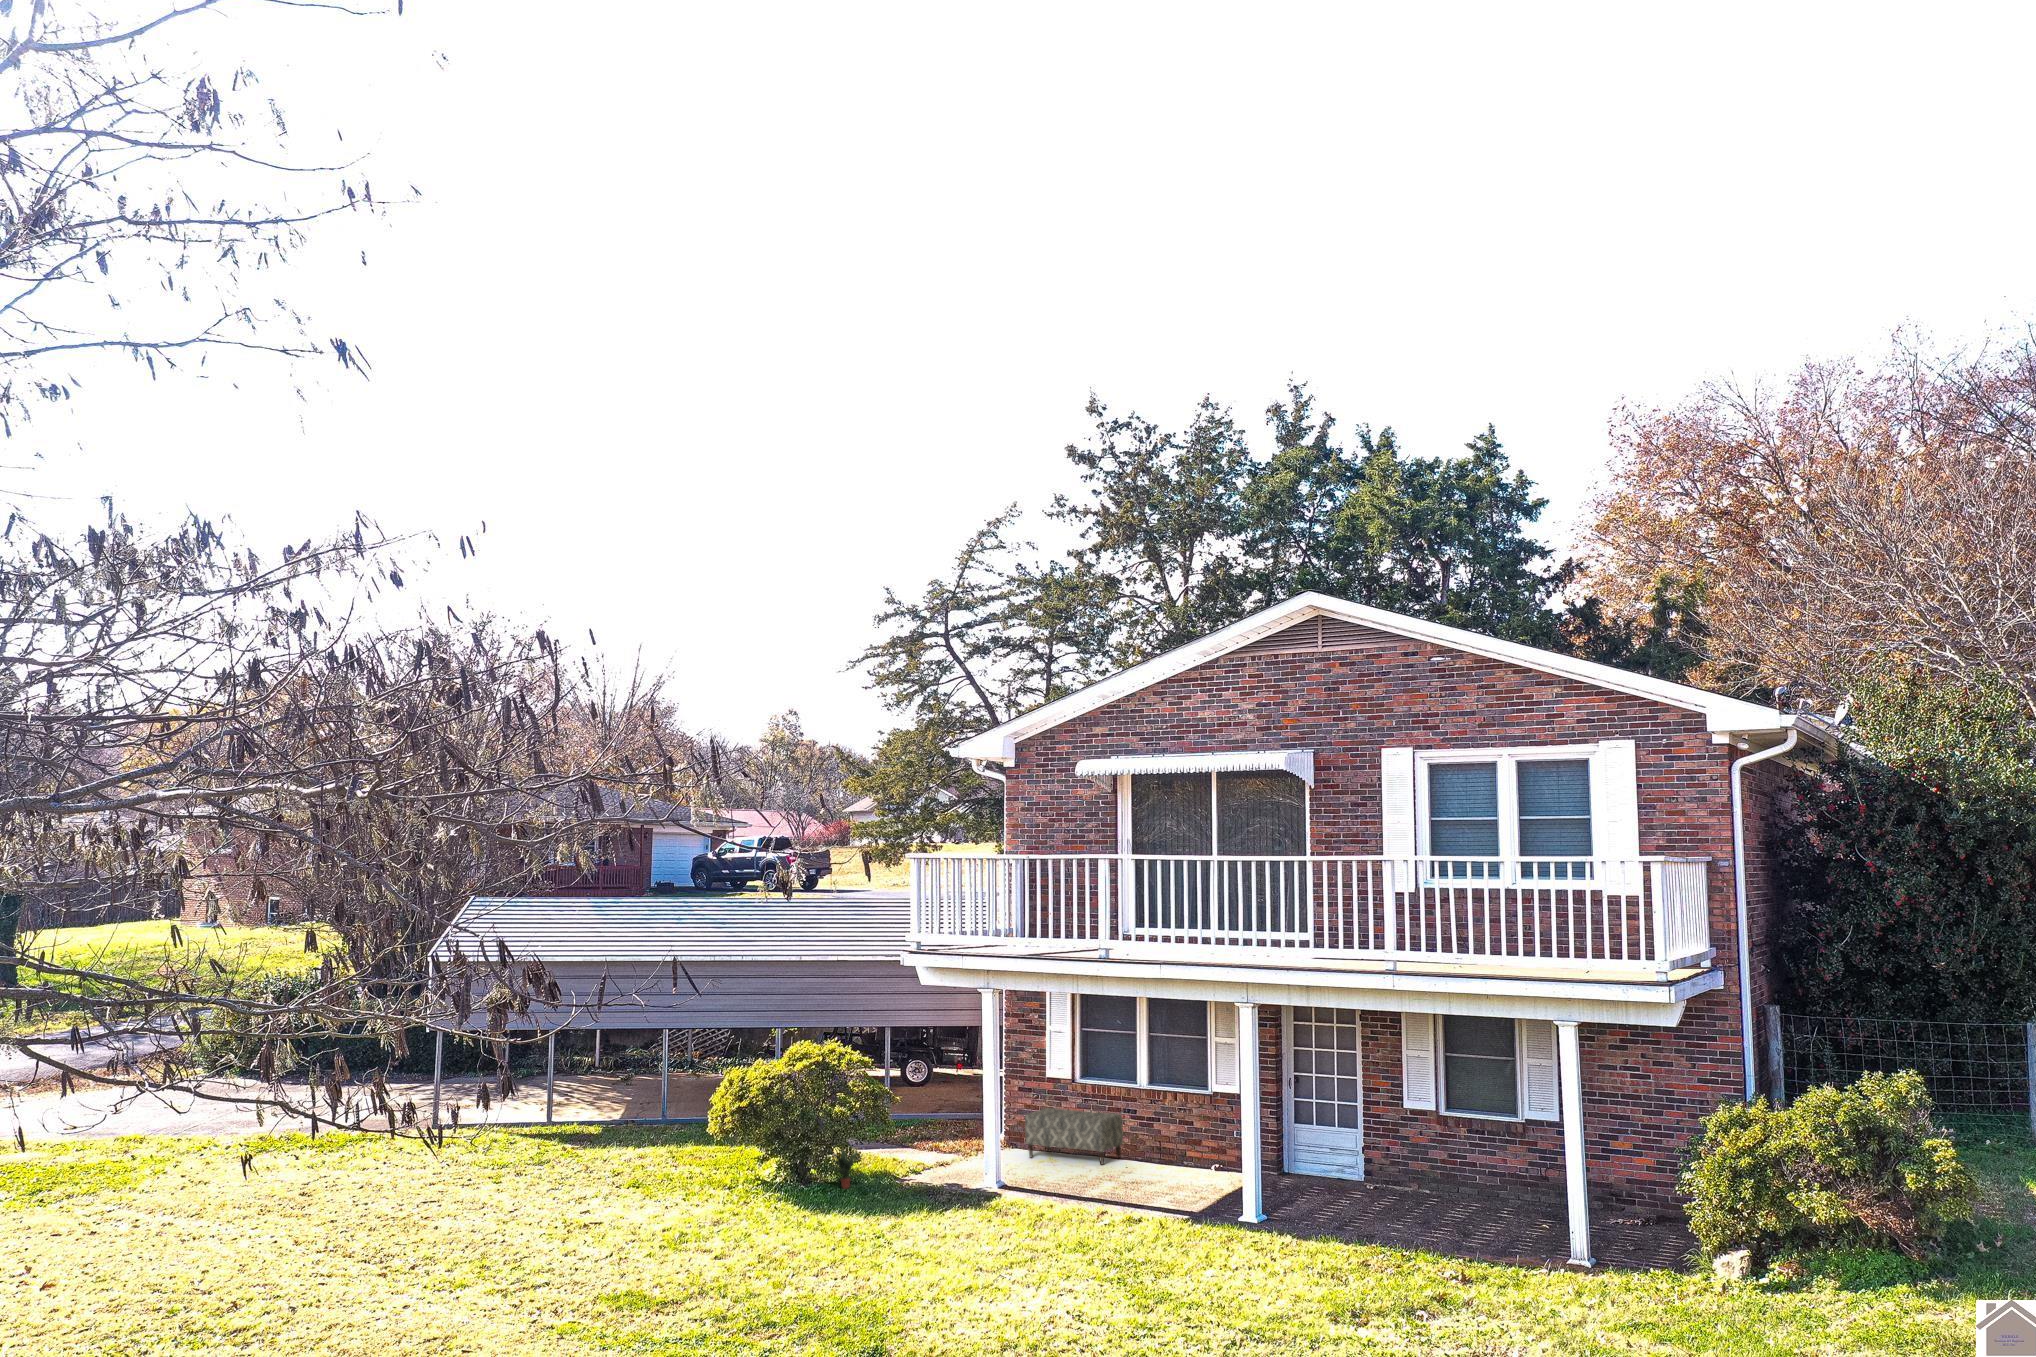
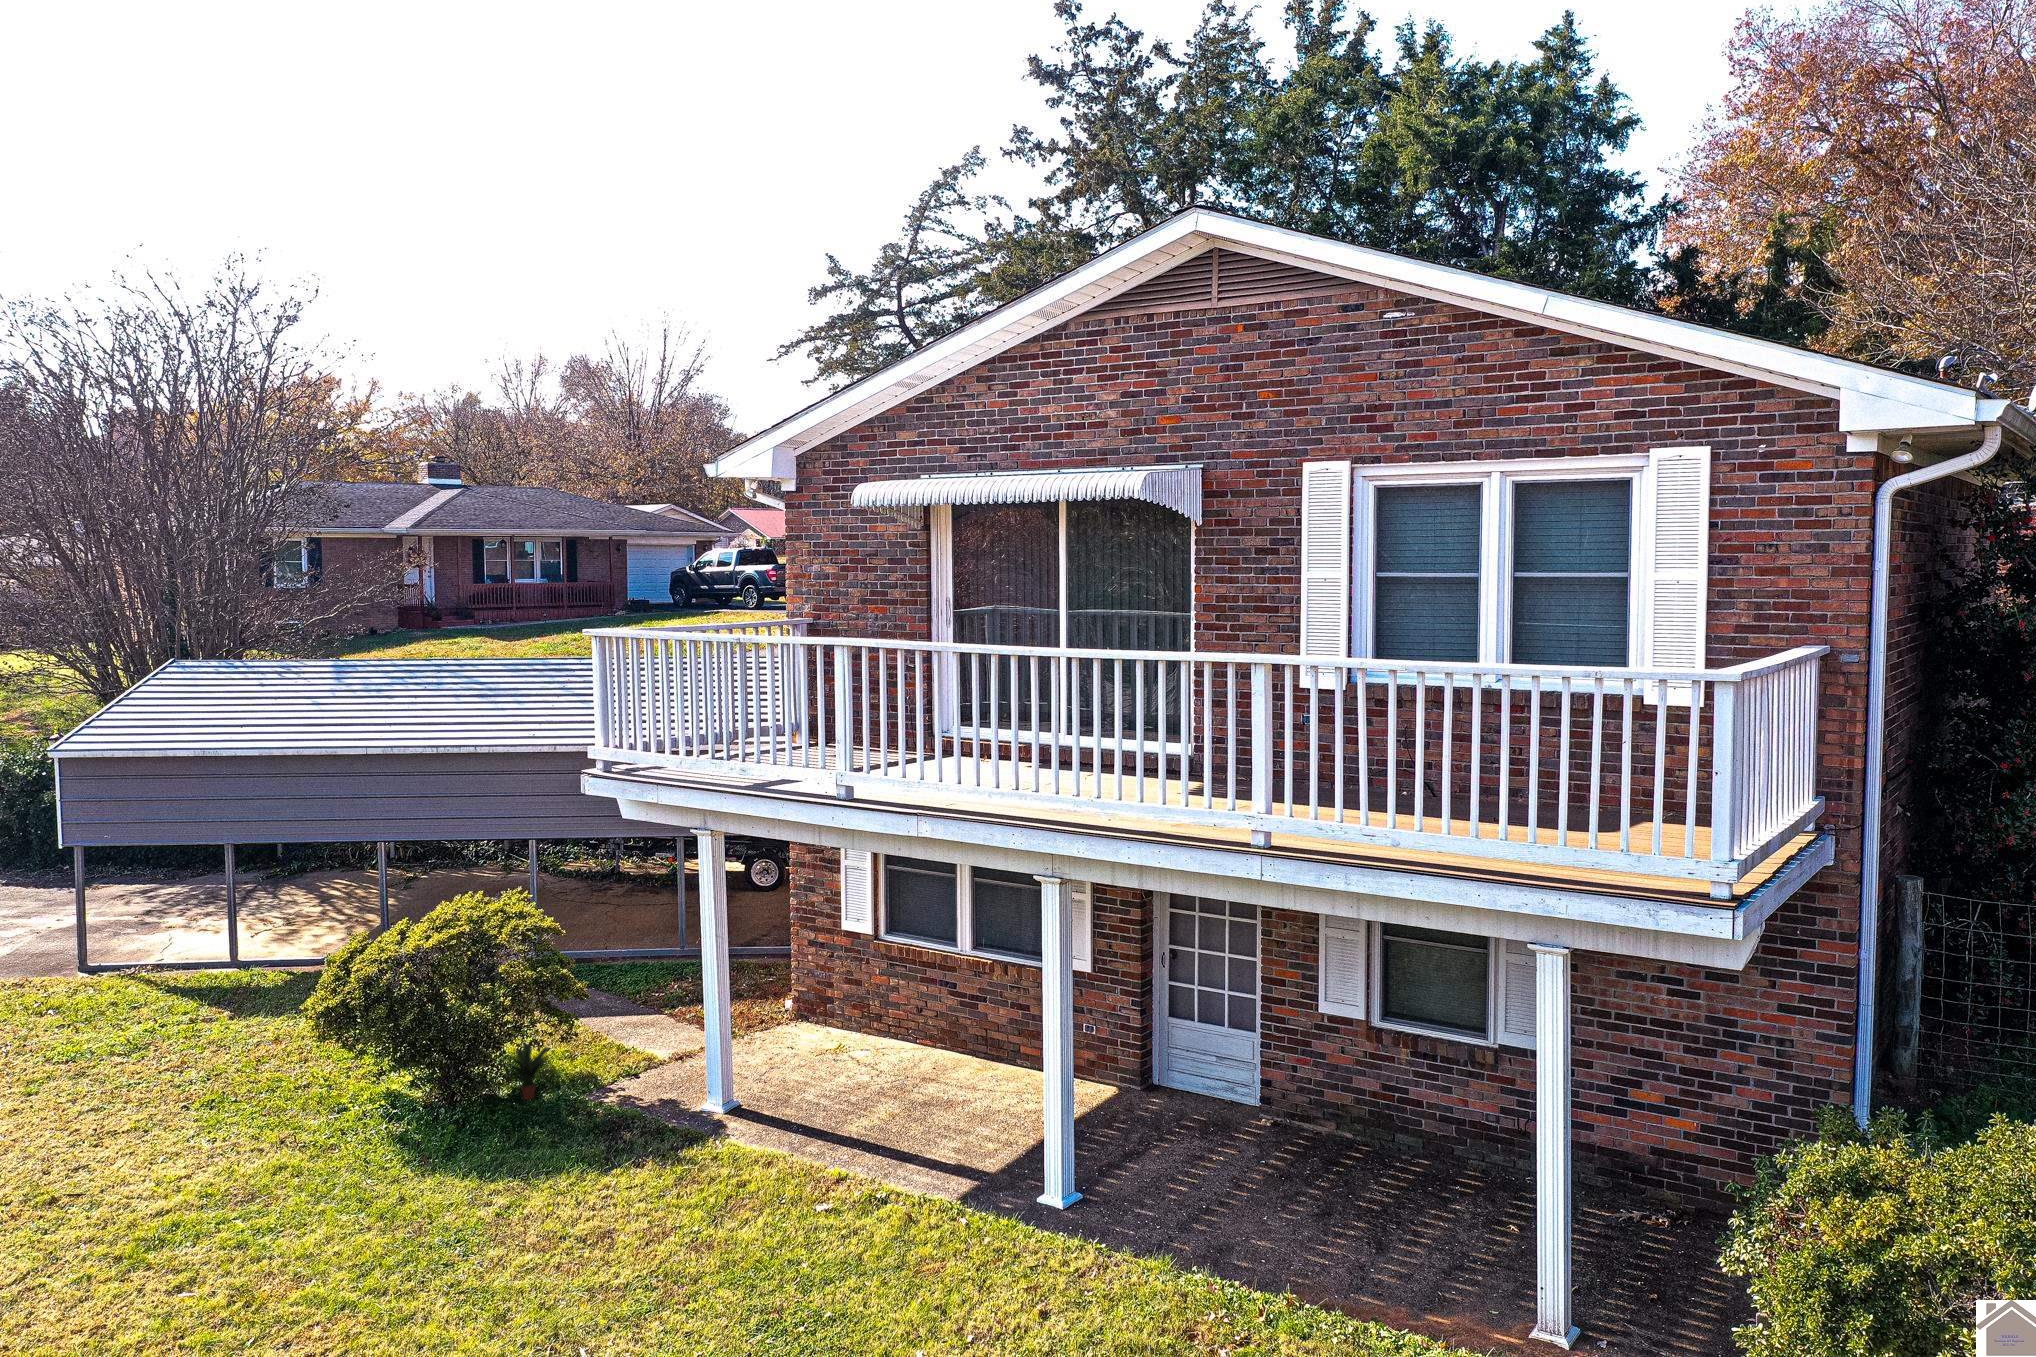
bench: present [1025,1108,1123,1165] -> none [809,966,943,1056]

